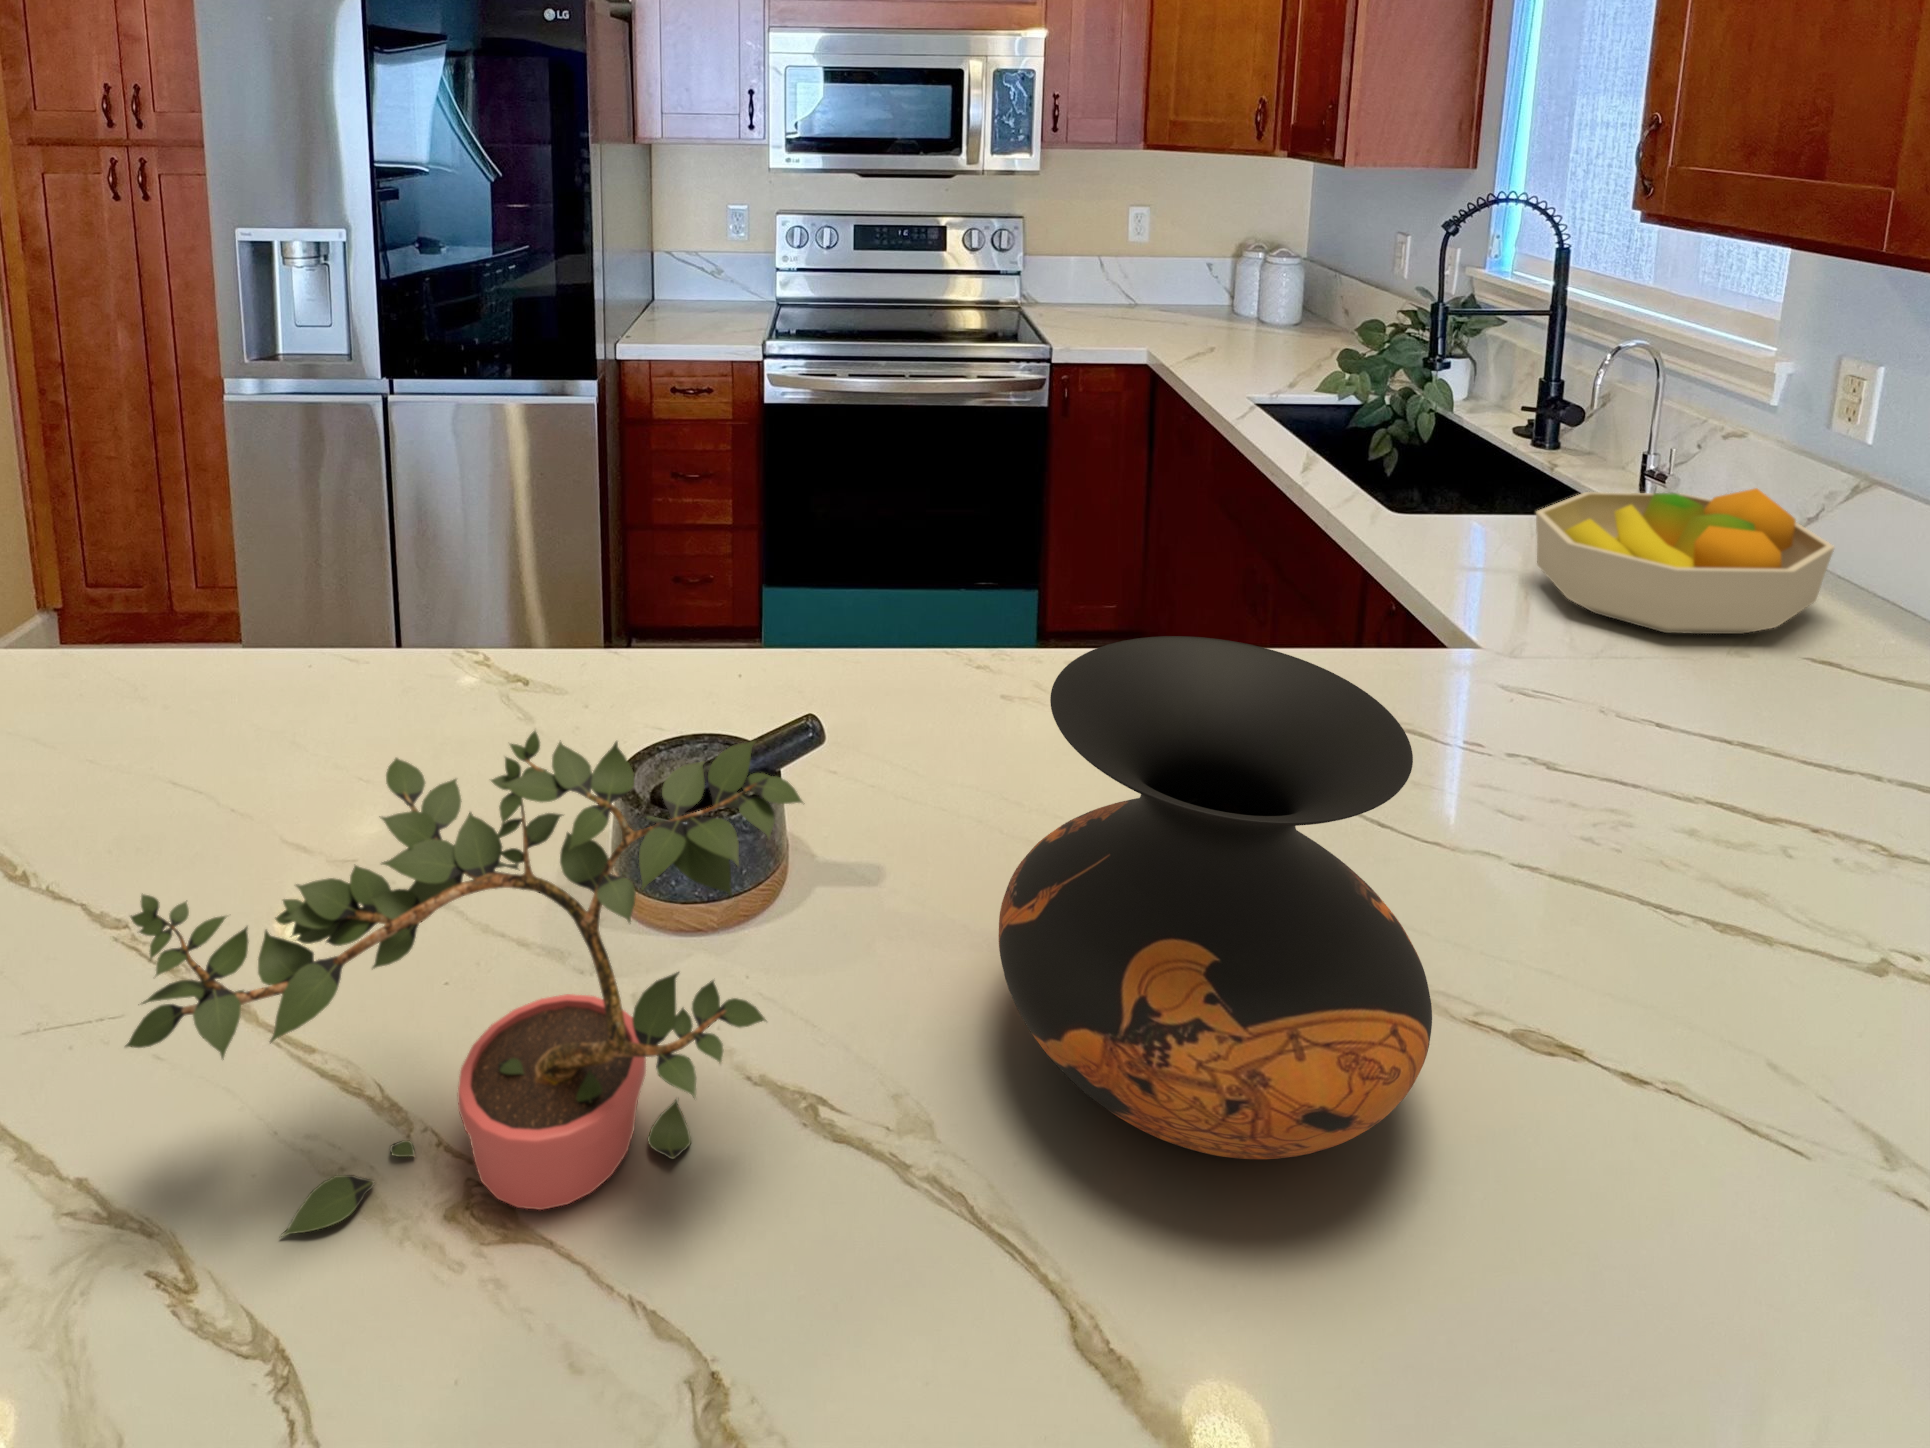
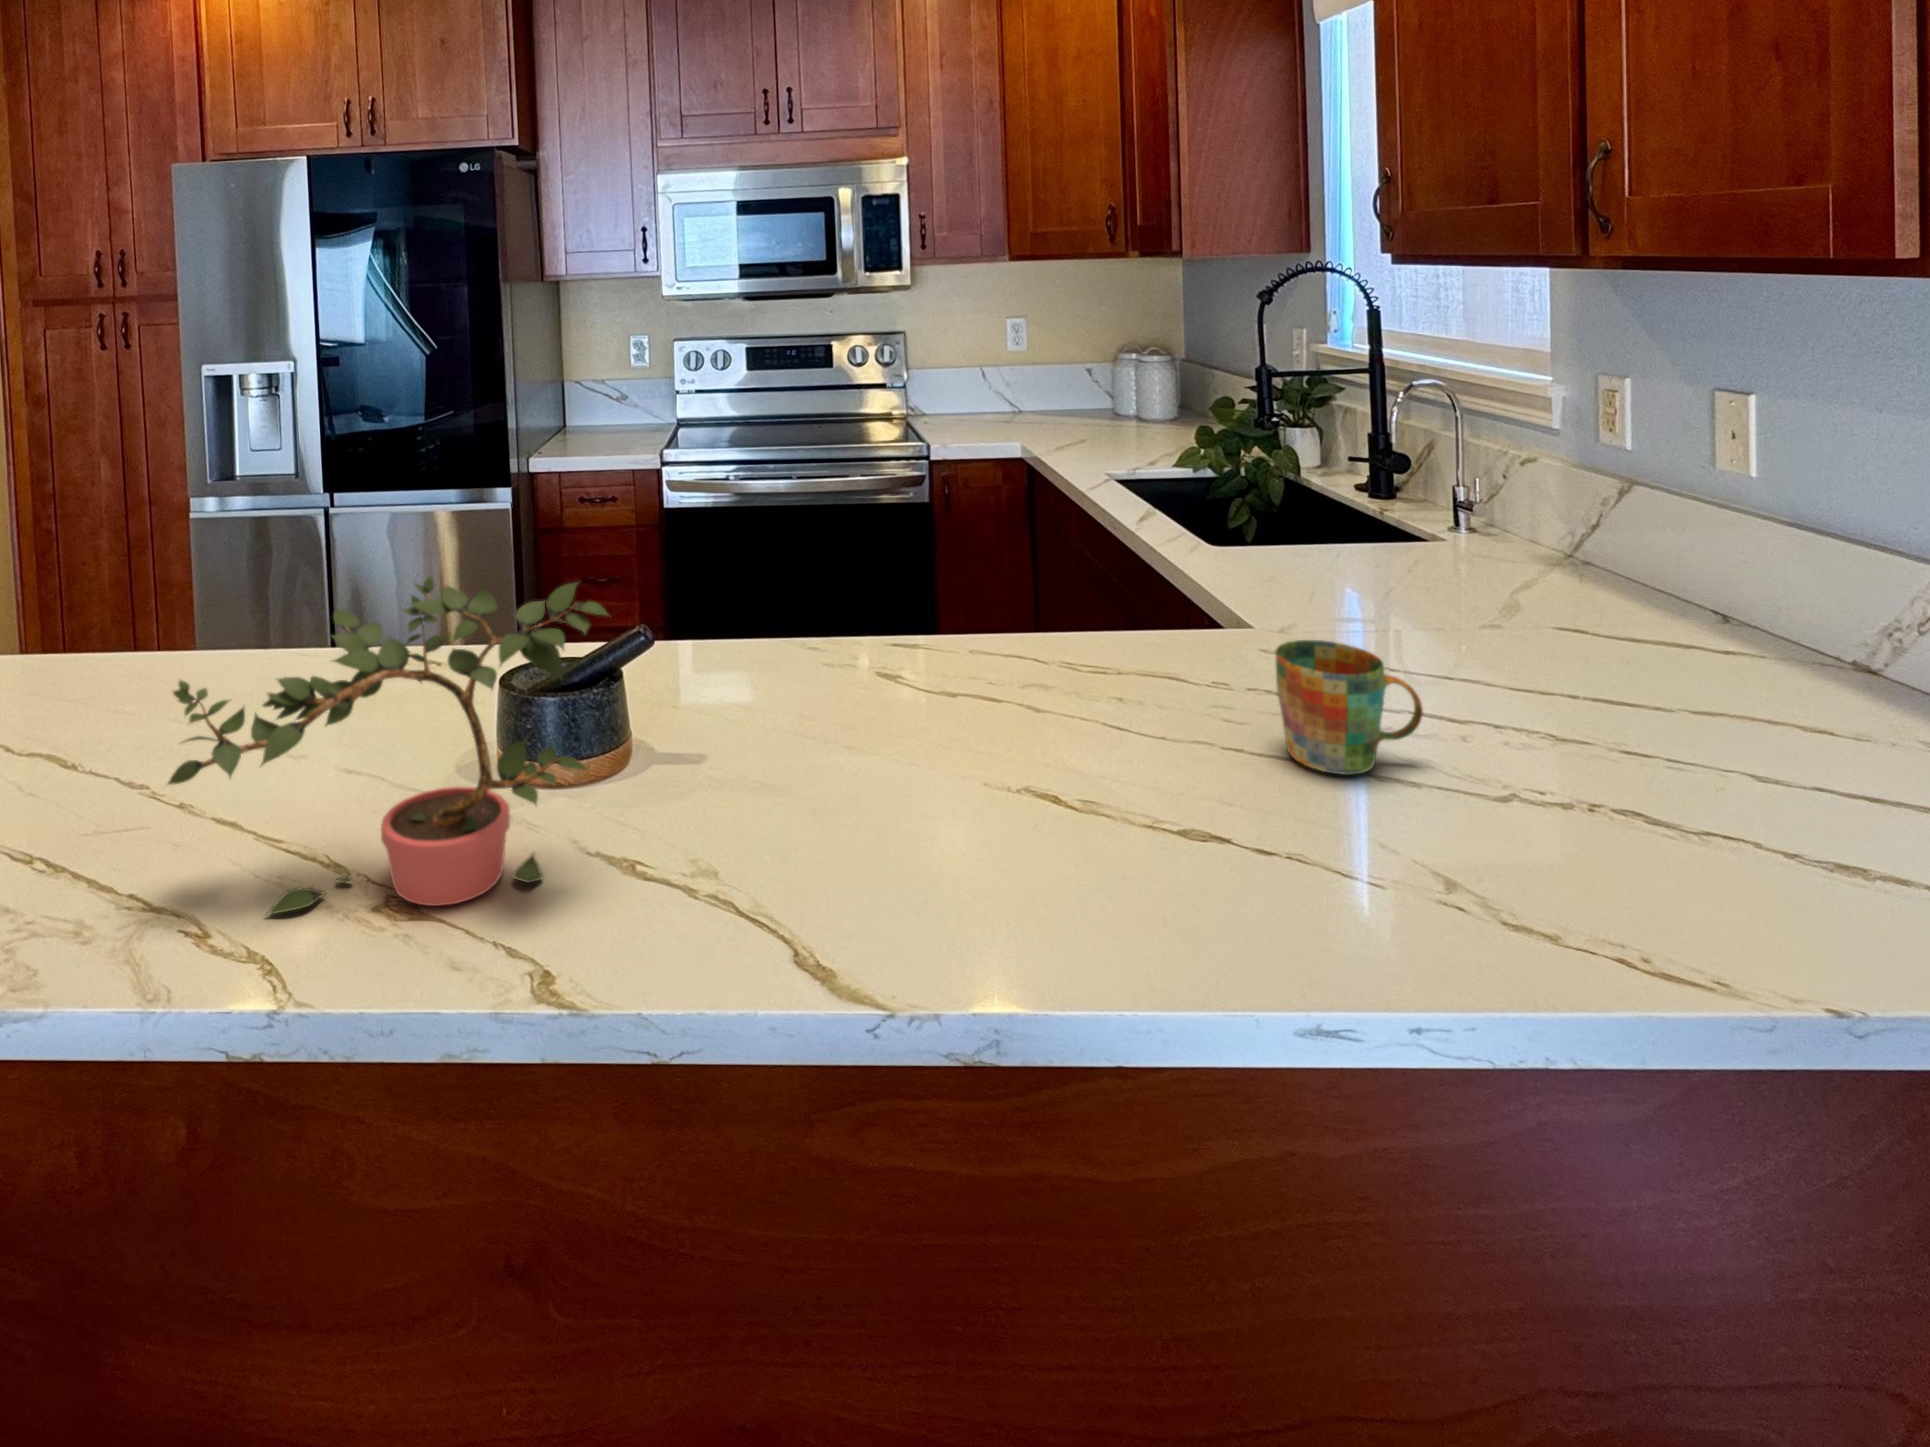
fruit bowl: present [1536,488,1834,634] -> none [1312,487,1583,614]
vase: present [999,636,1432,1159] -> none [768,535,1083,880]
mug: none [1593,739,1770,921] -> present [1275,640,1423,775]

